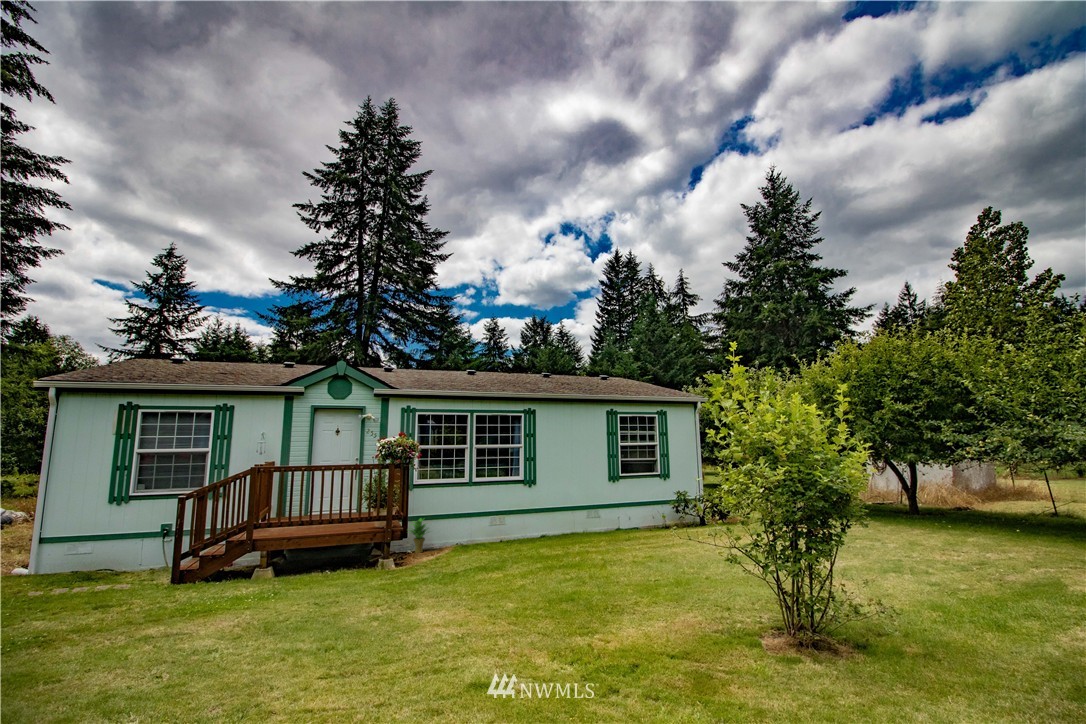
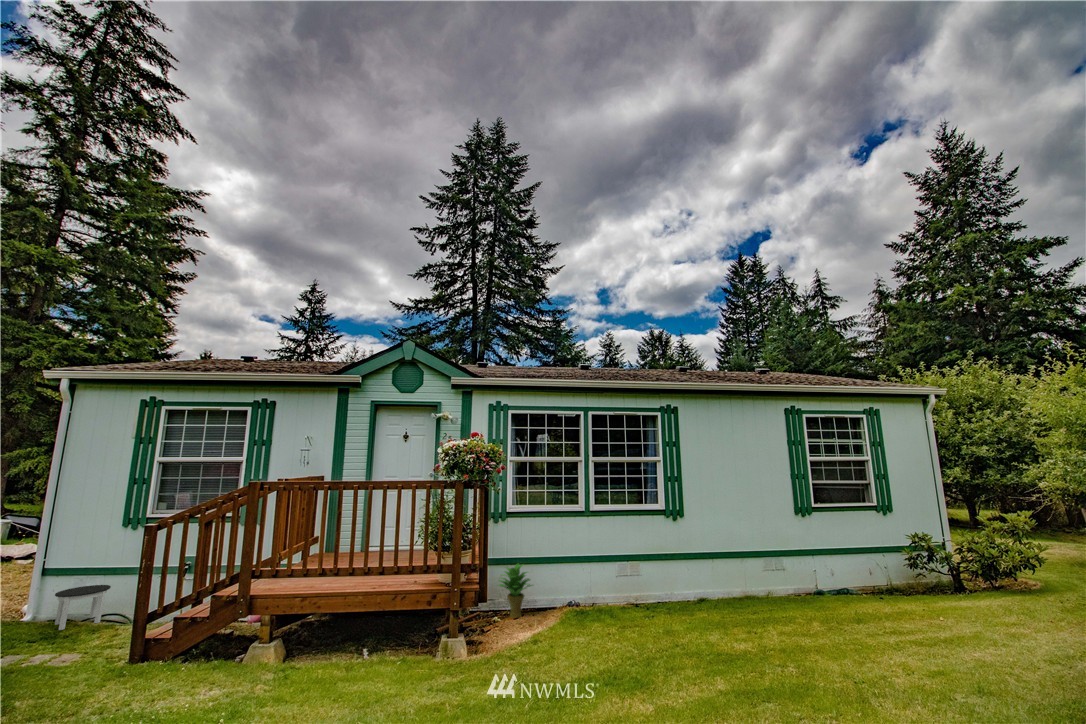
round table: none [69,545,110,575] -> present [55,585,111,630]

